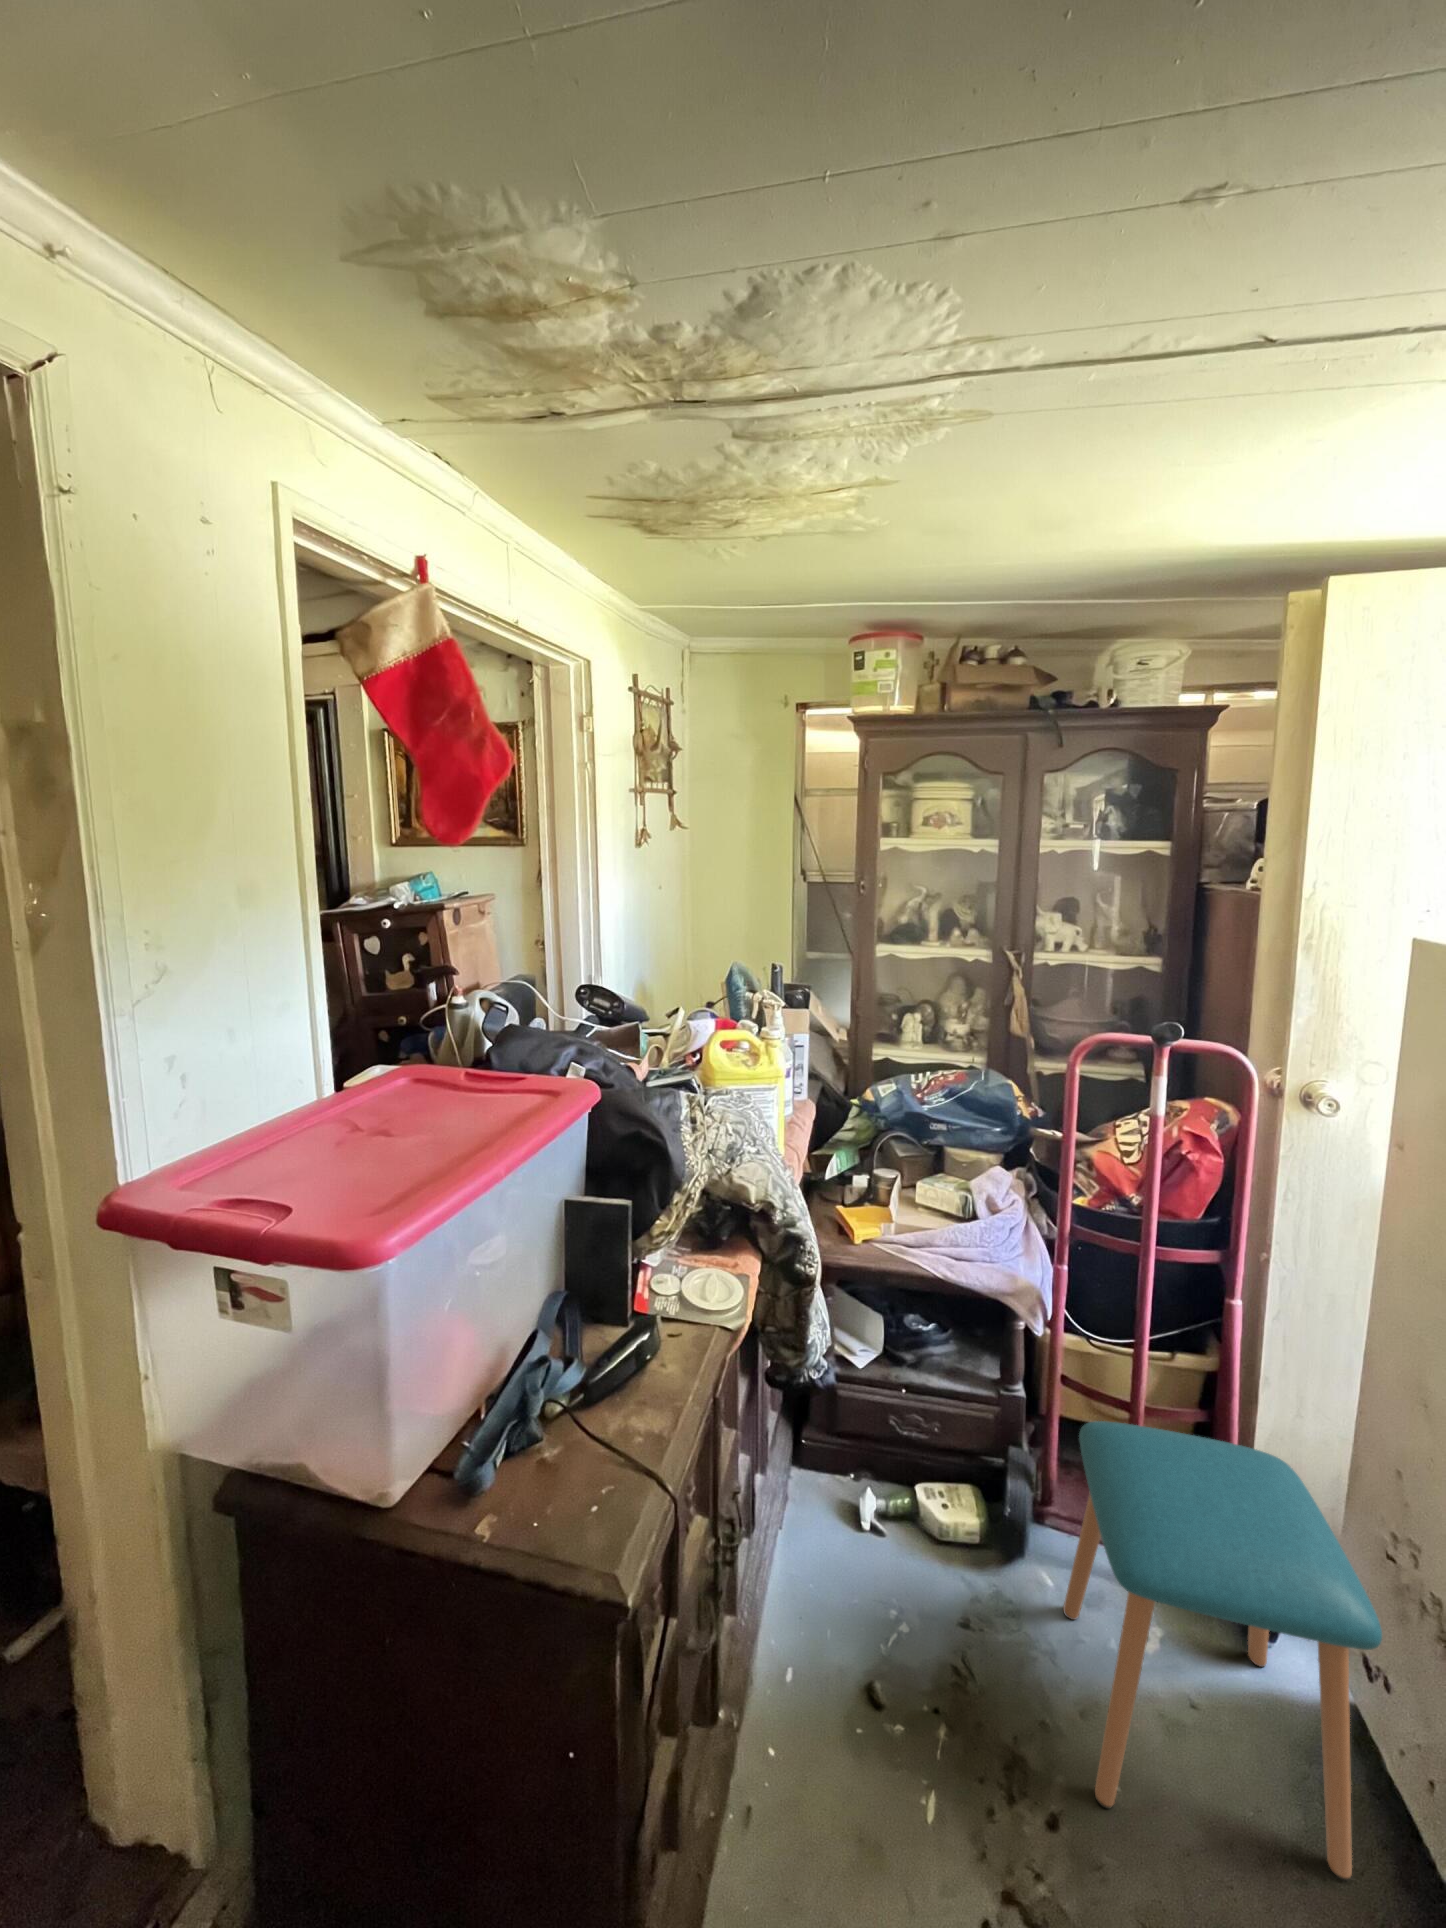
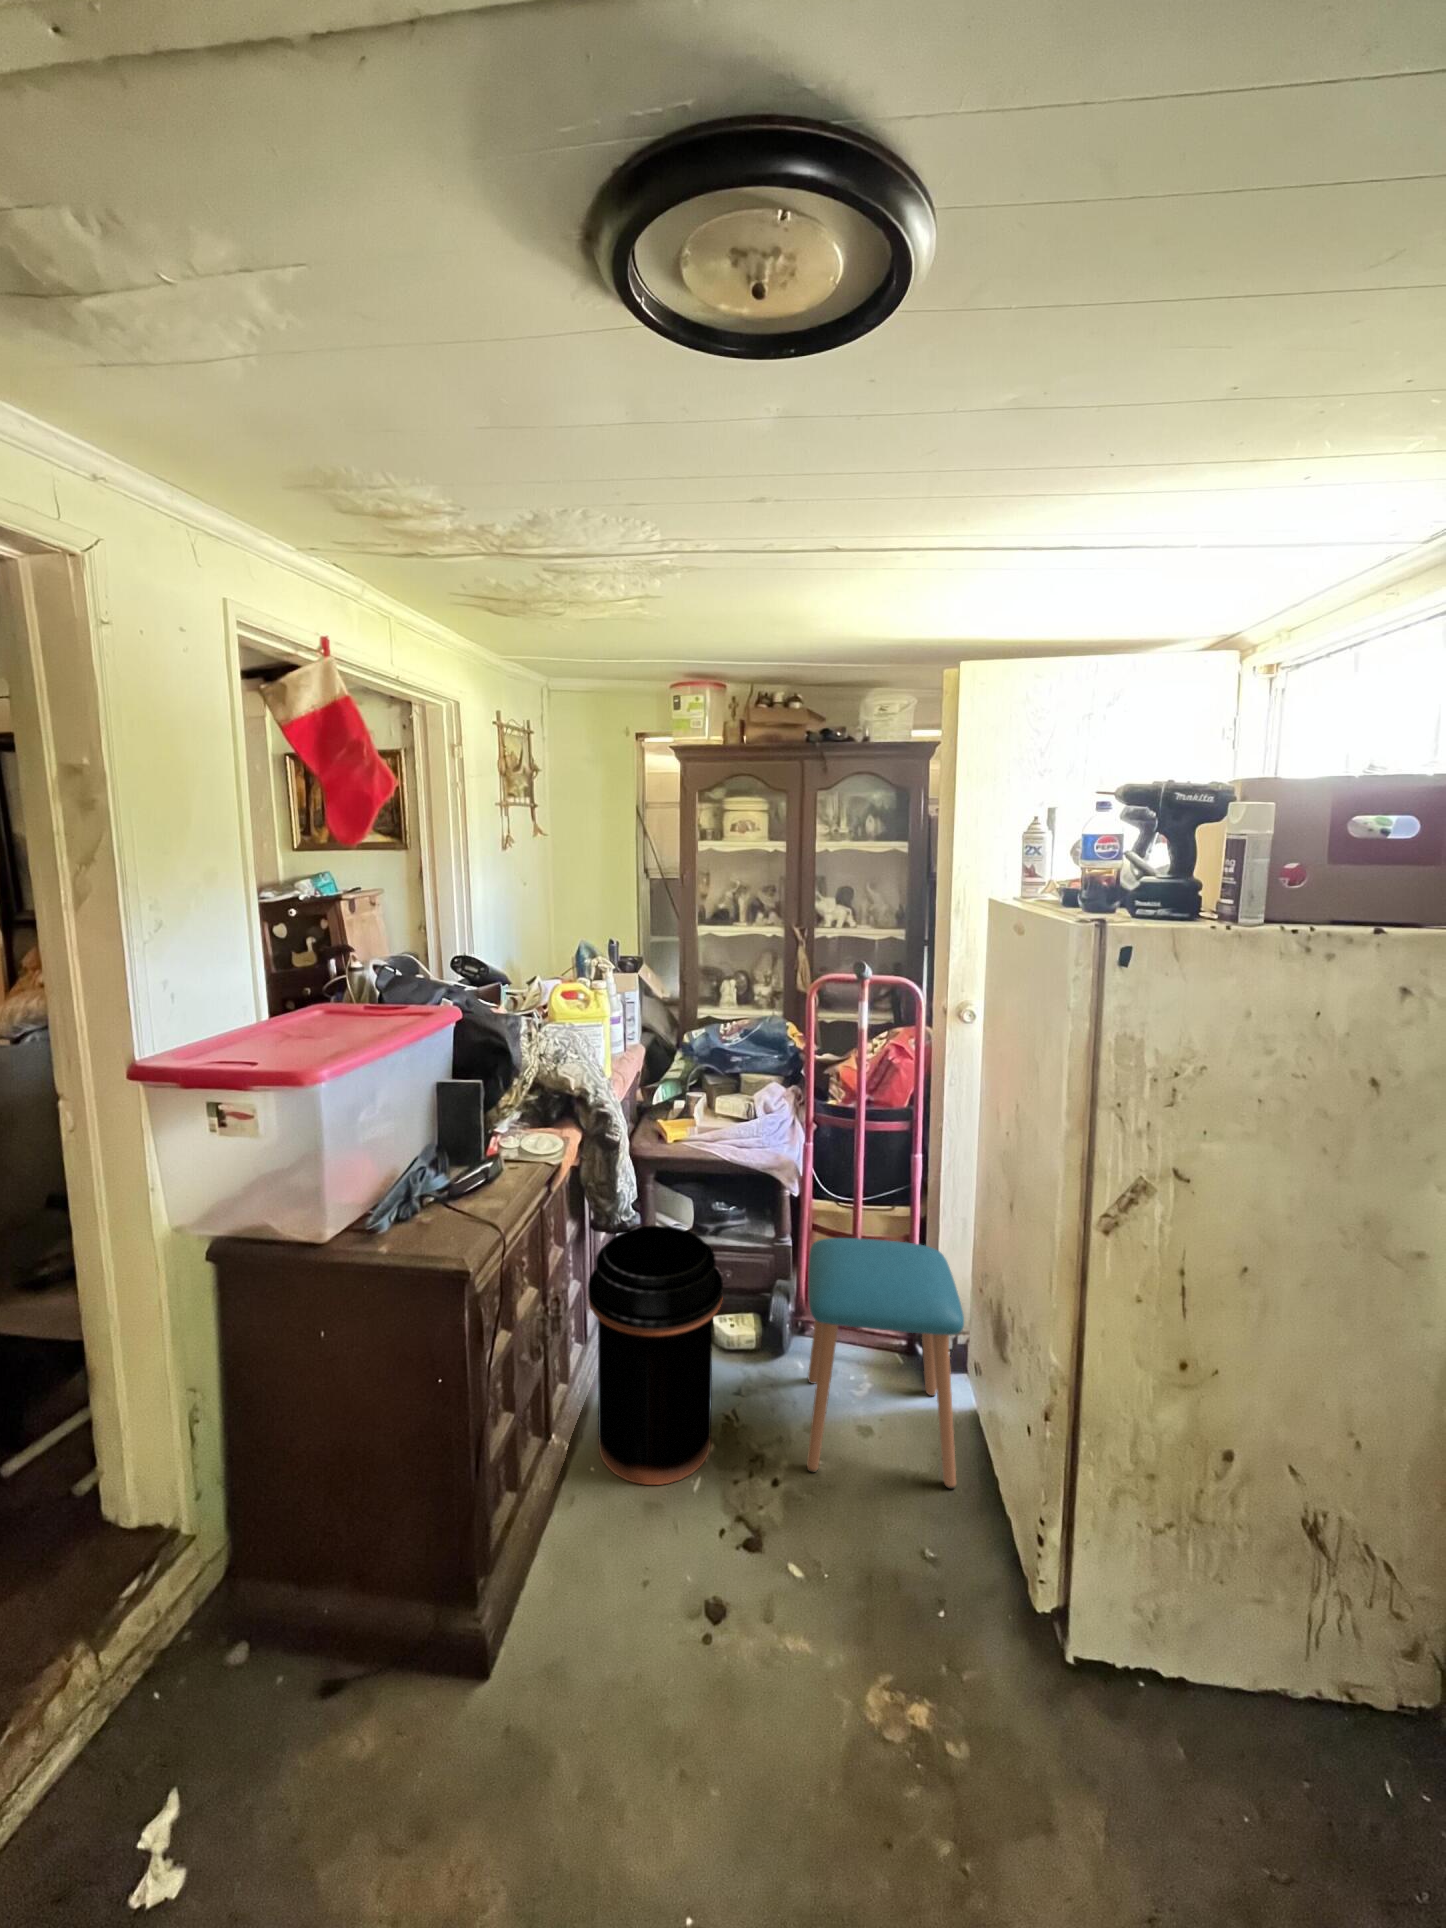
trash can: none [769,1393,970,1802] -> present [588,1225,723,1485]

